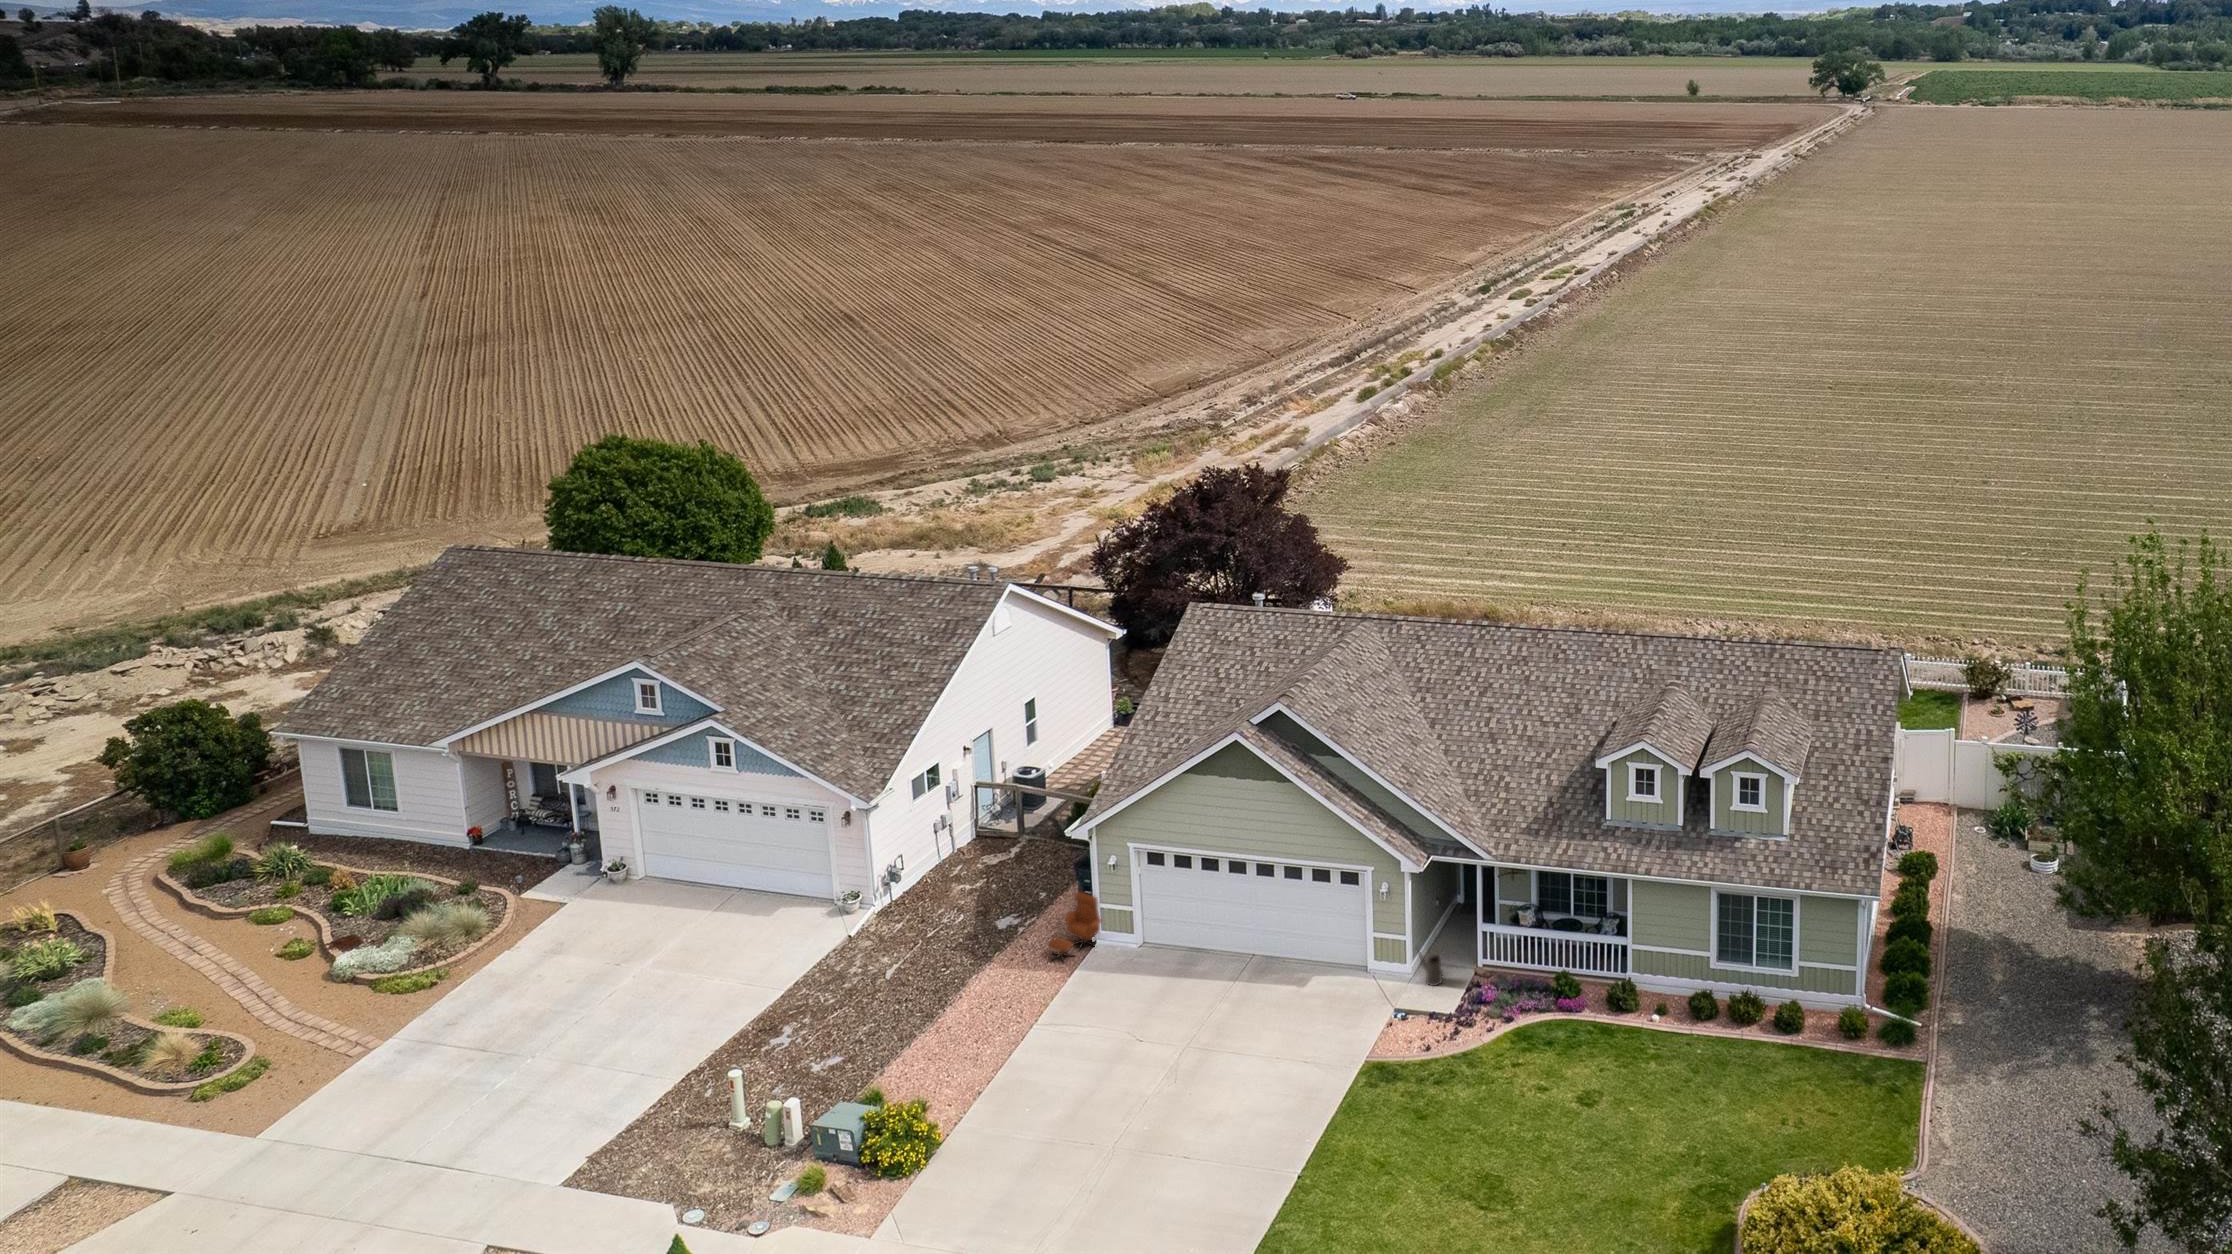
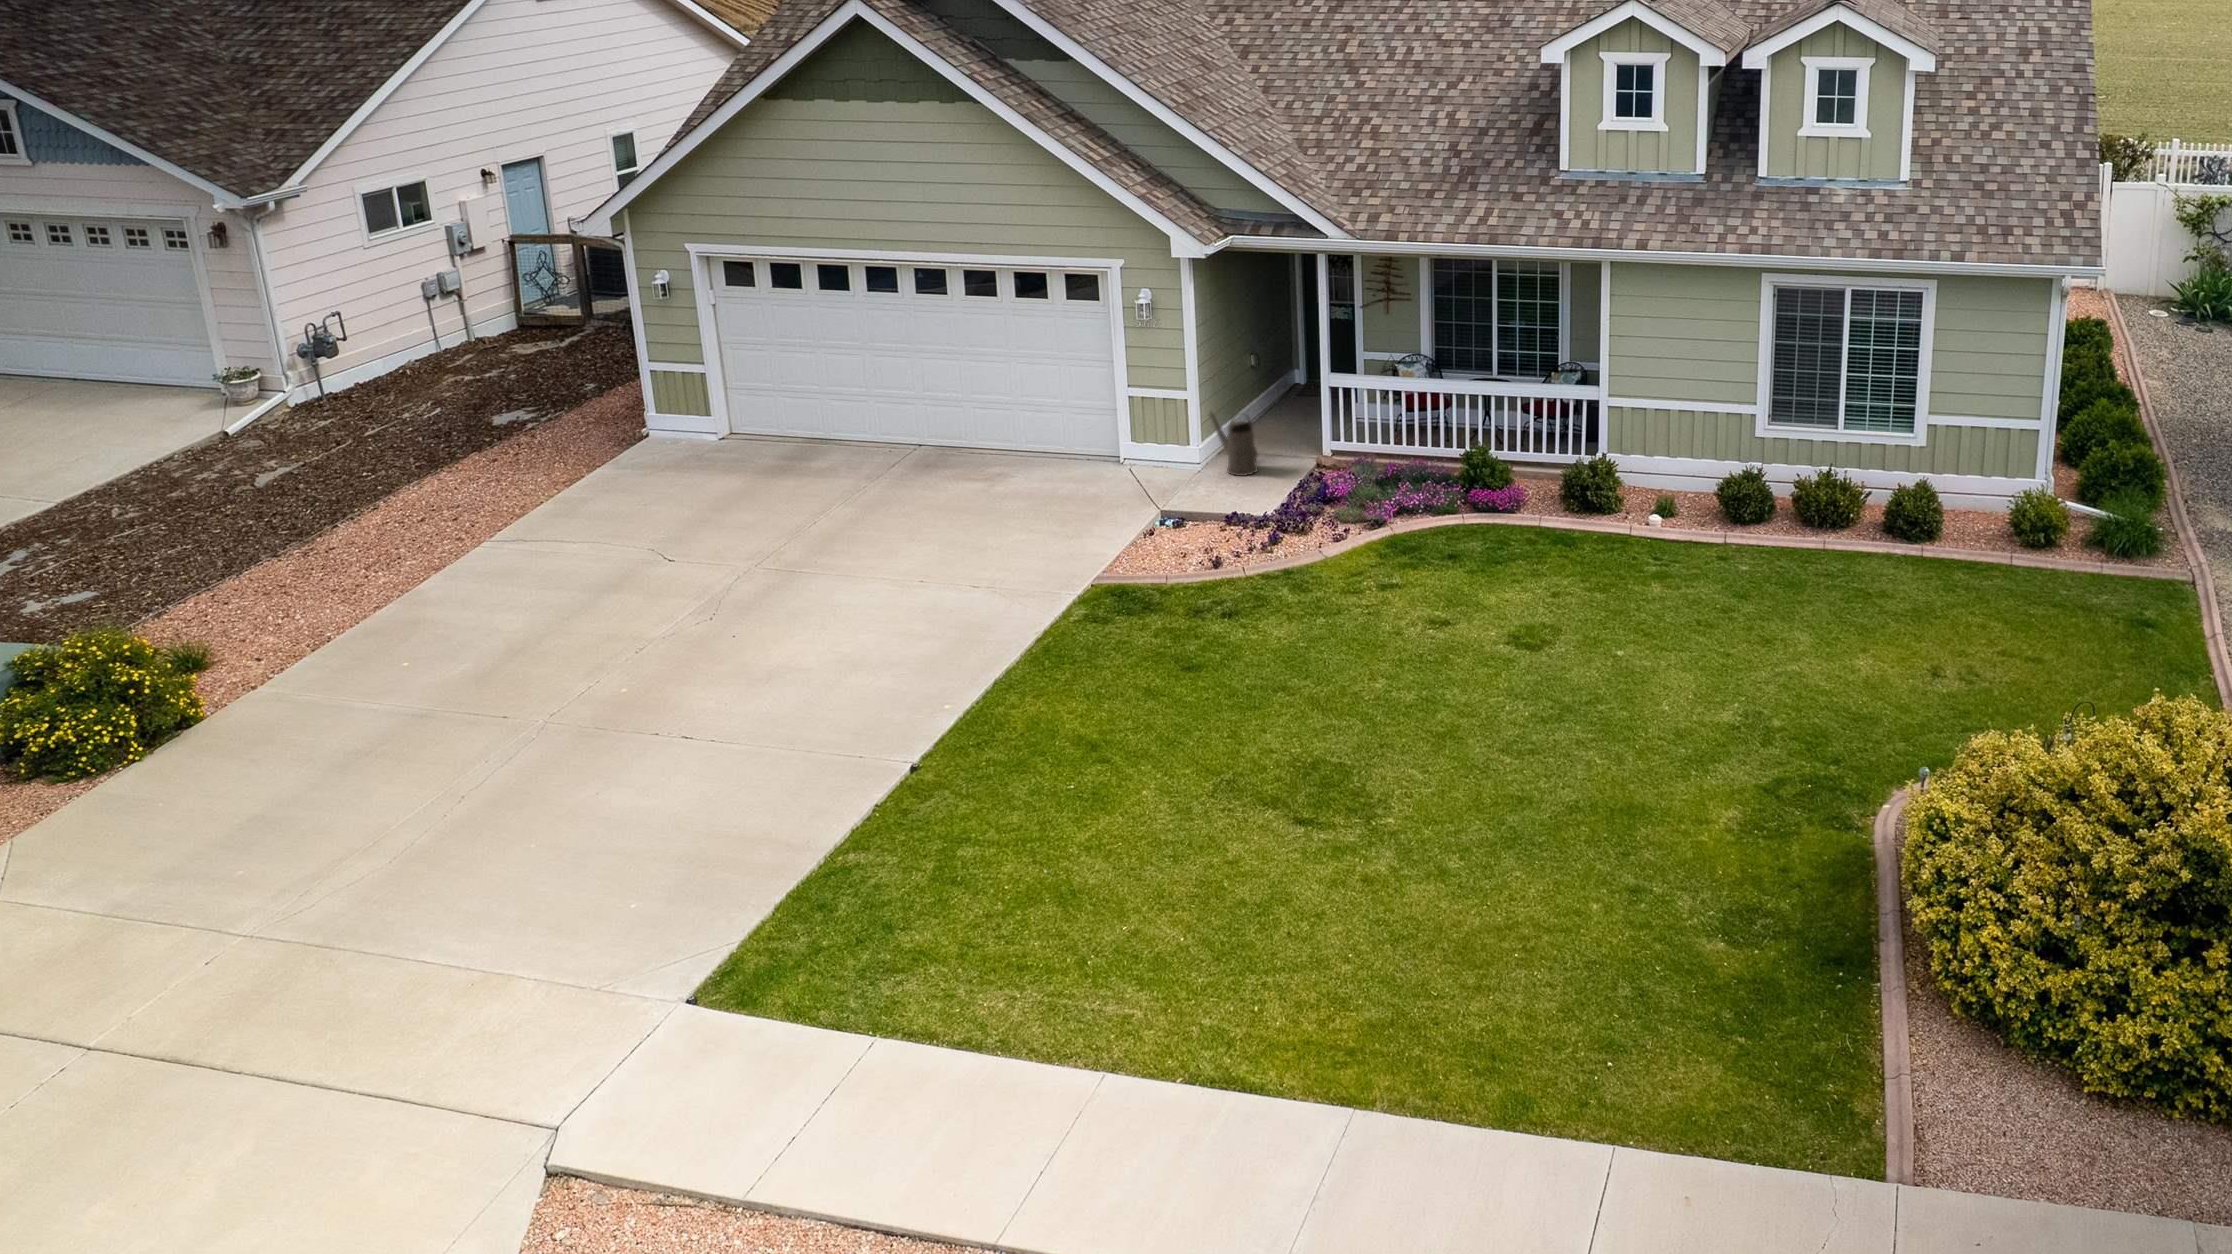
lounge chair: present [1048,892,1101,957] -> none [550,339,655,453]

